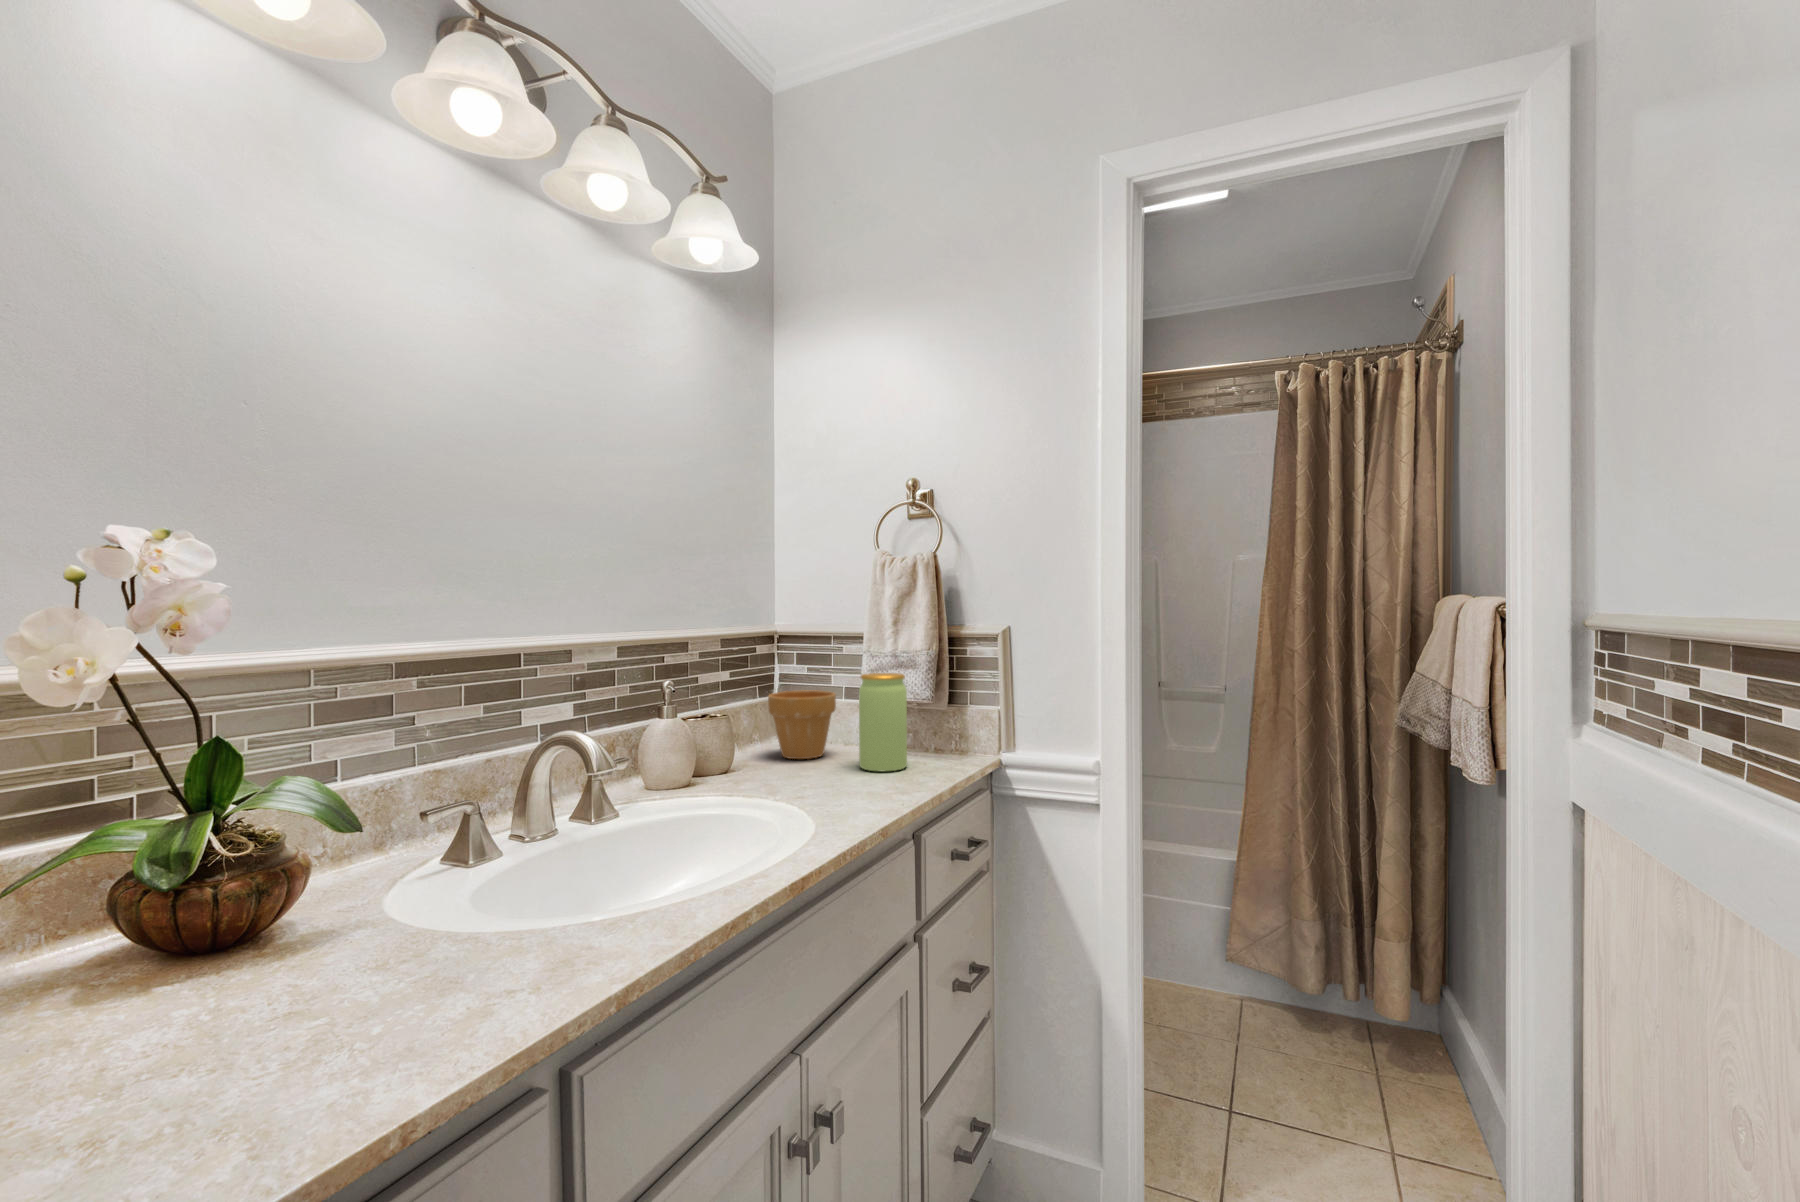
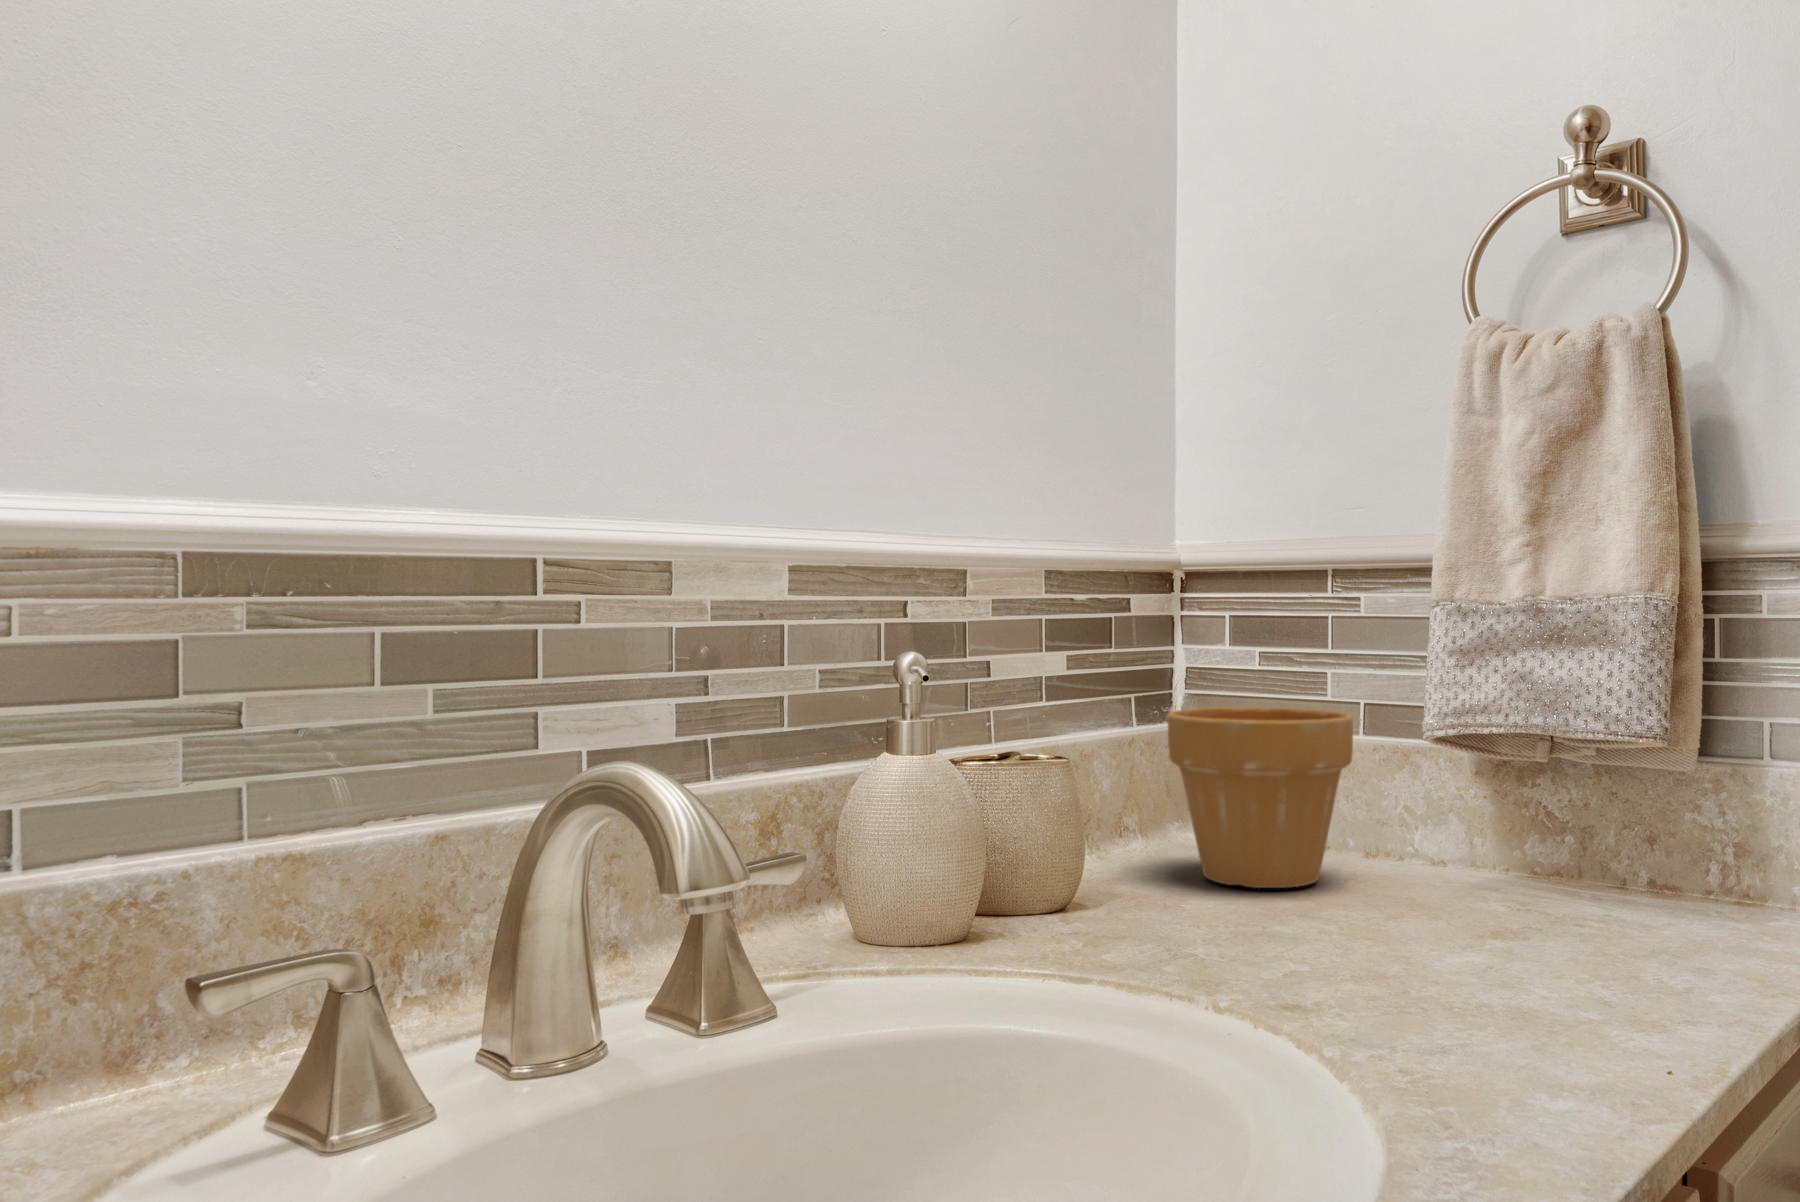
jar: present [859,673,907,771] -> none [1439,655,1591,942]

